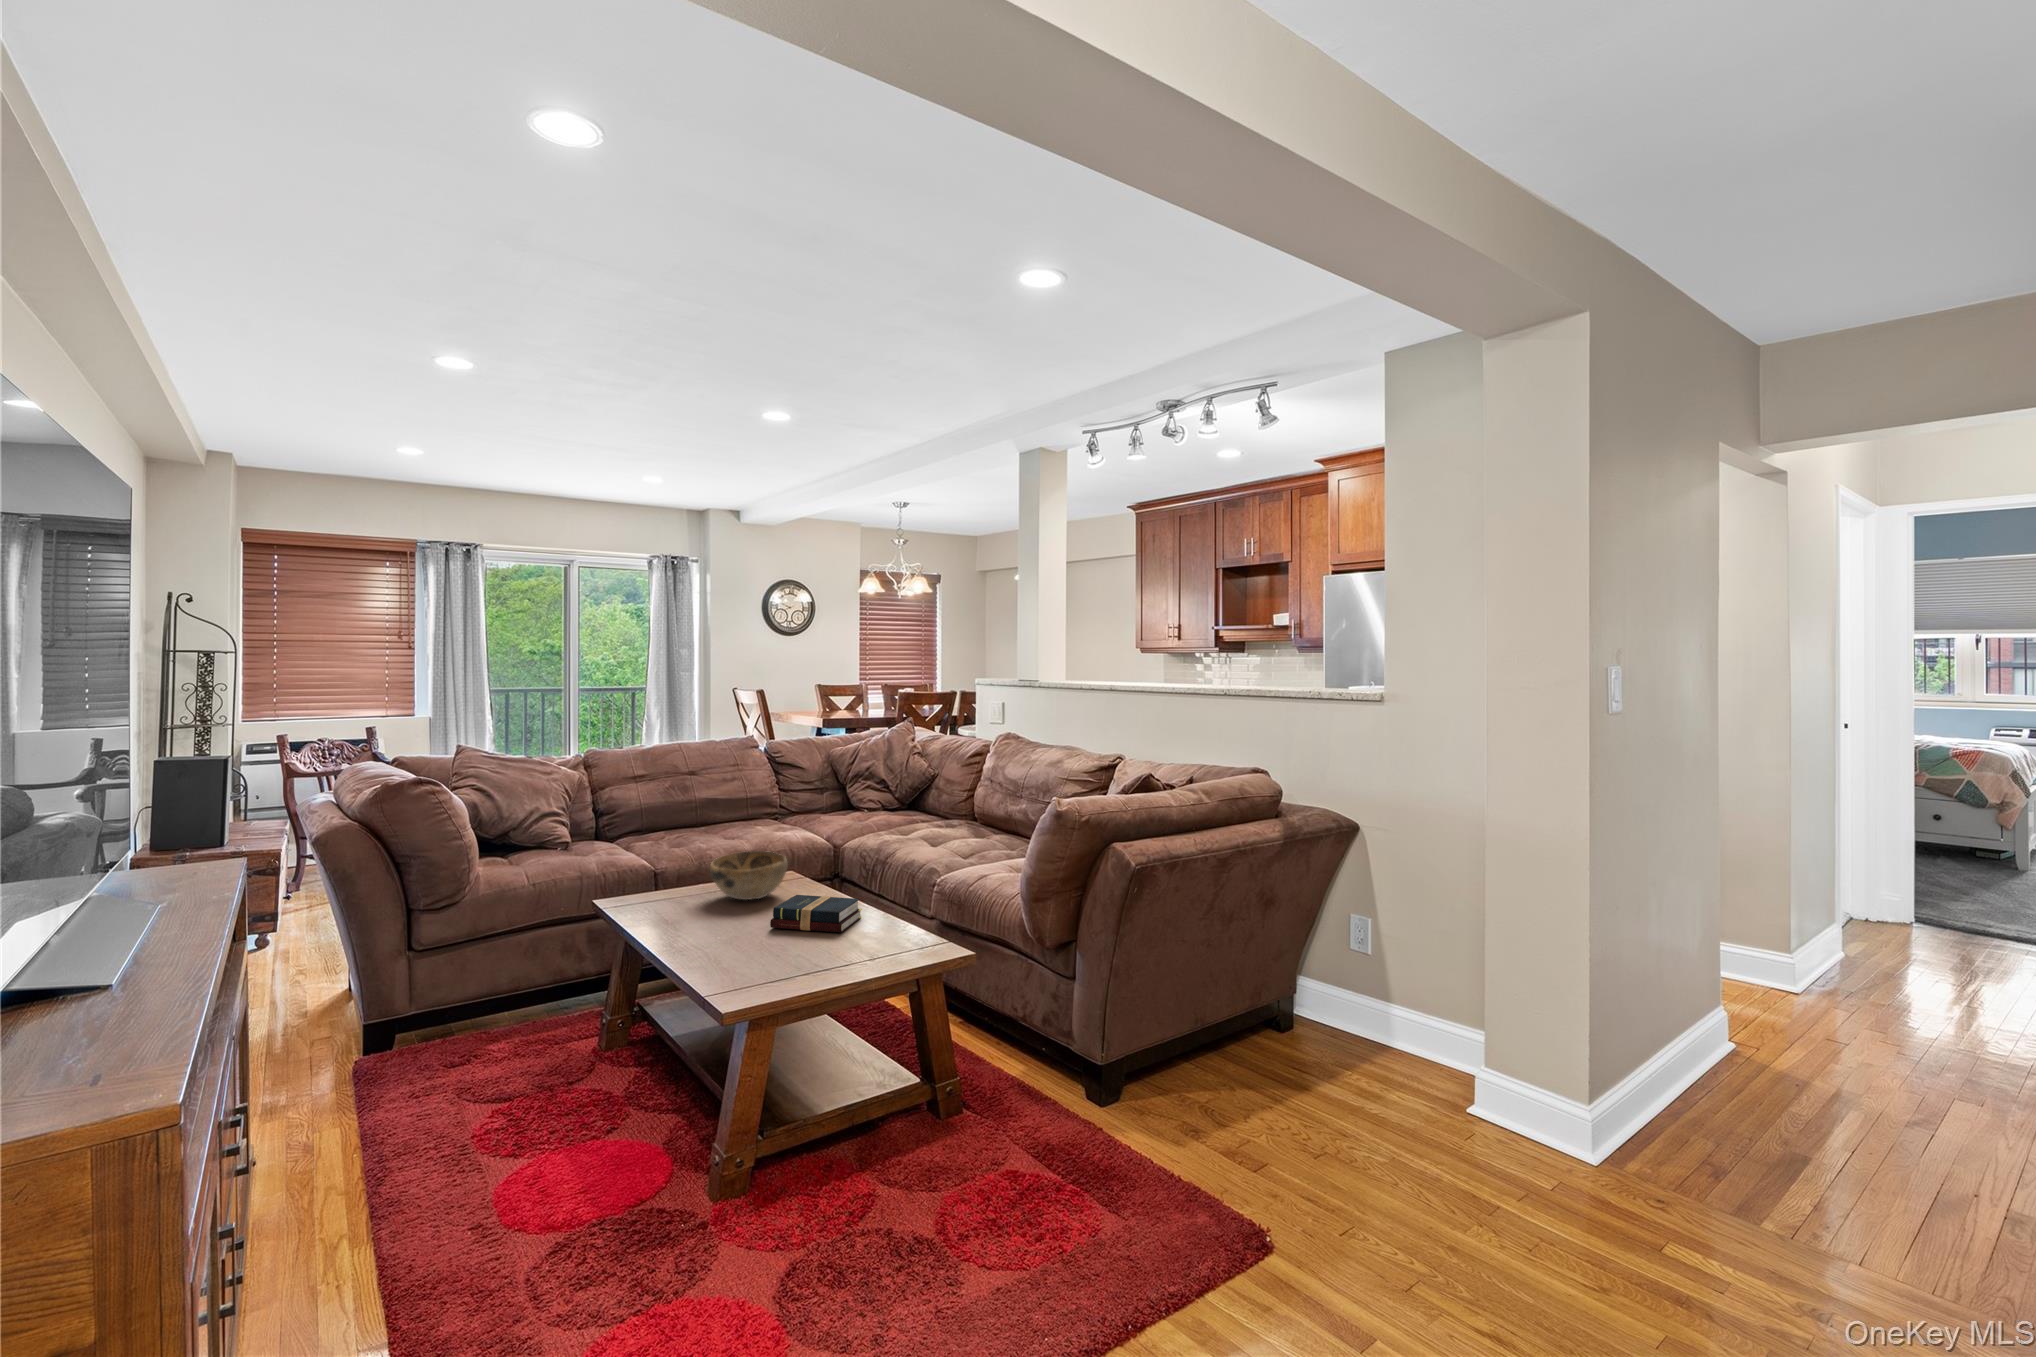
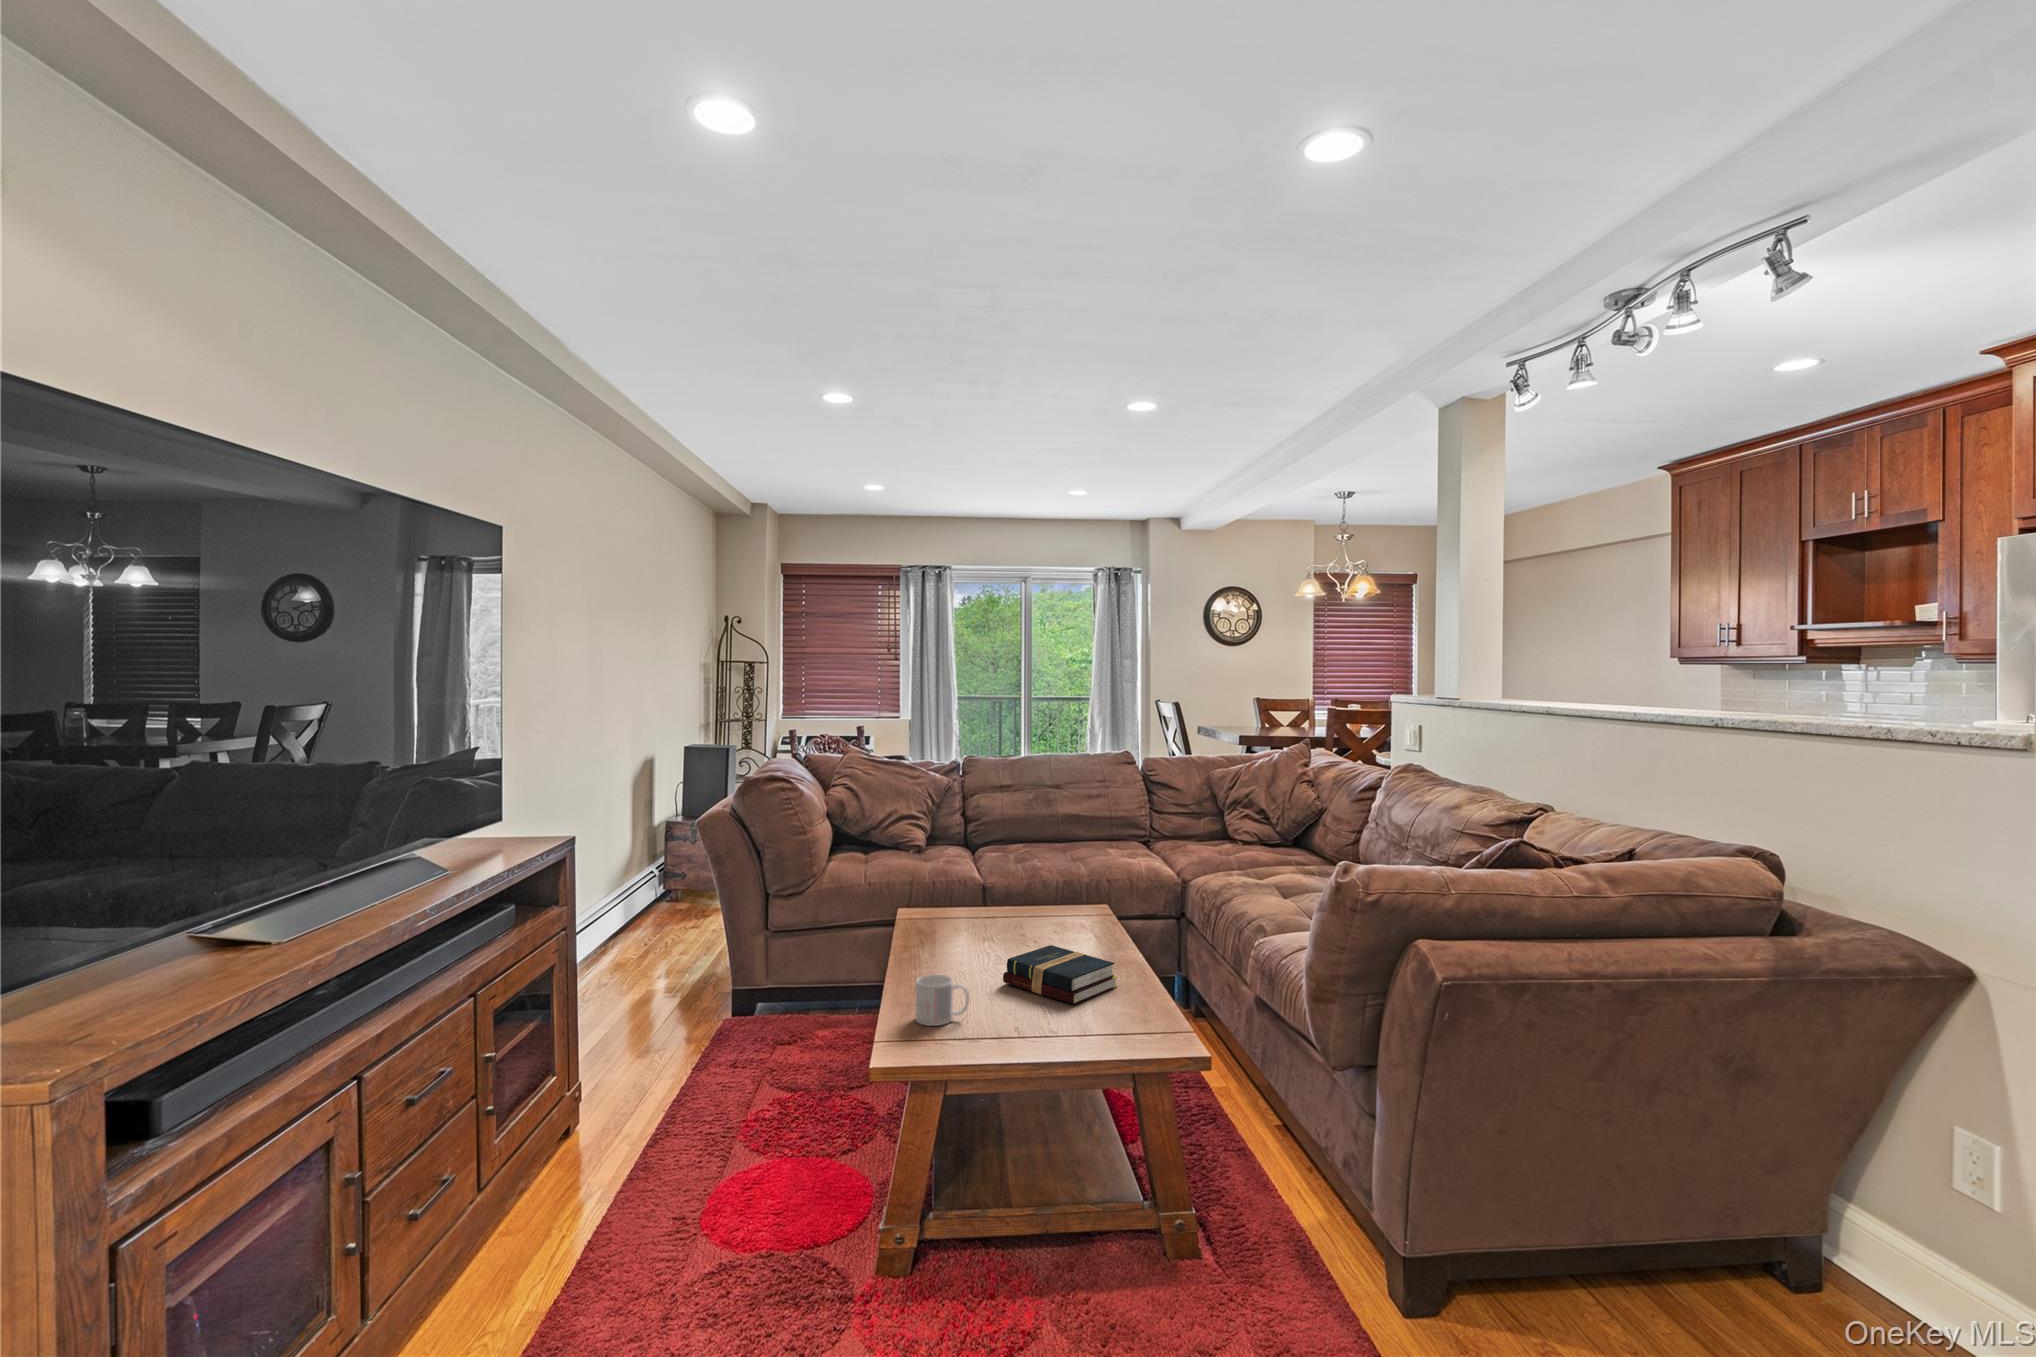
decorative bowl: present [709,851,788,900] -> none [978,883,1065,941]
mug: none [724,923,769,963] -> present [916,974,970,1026]

